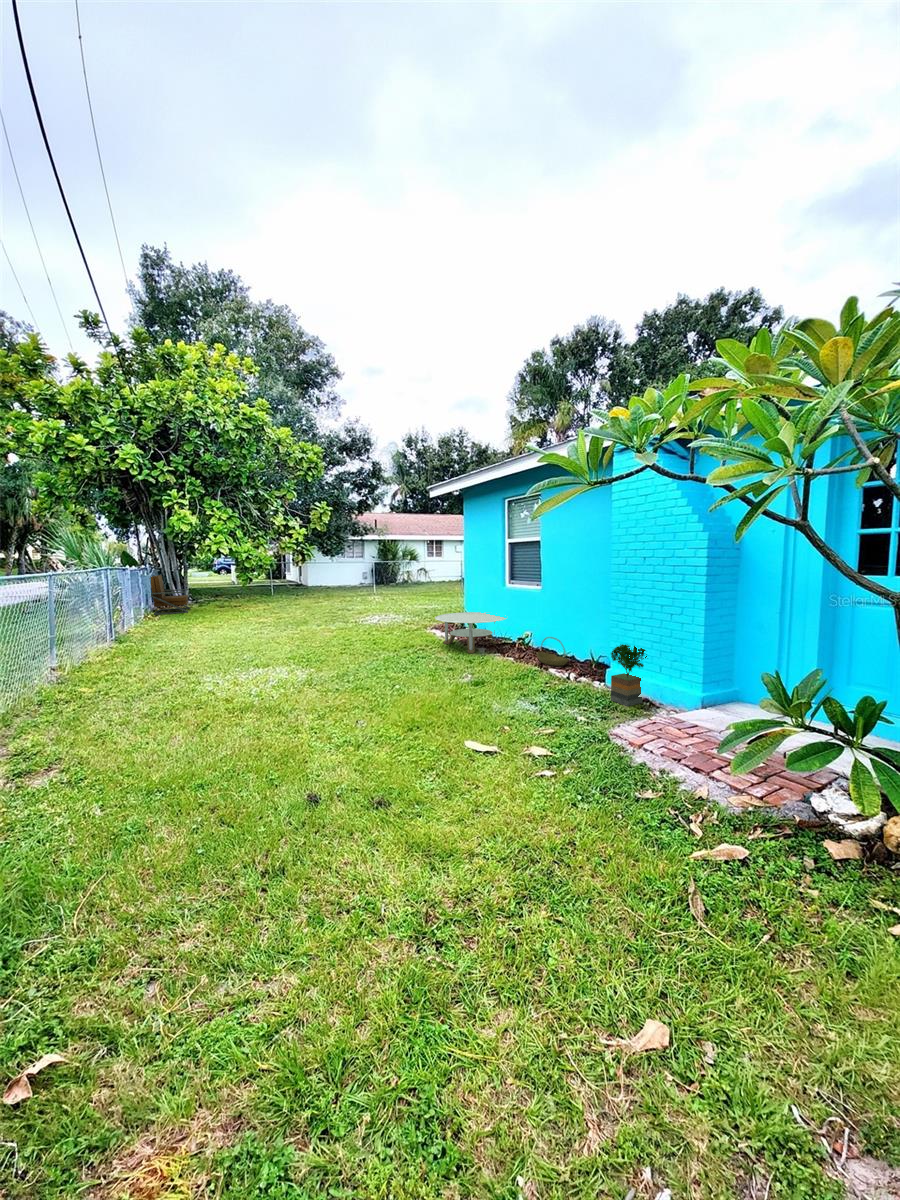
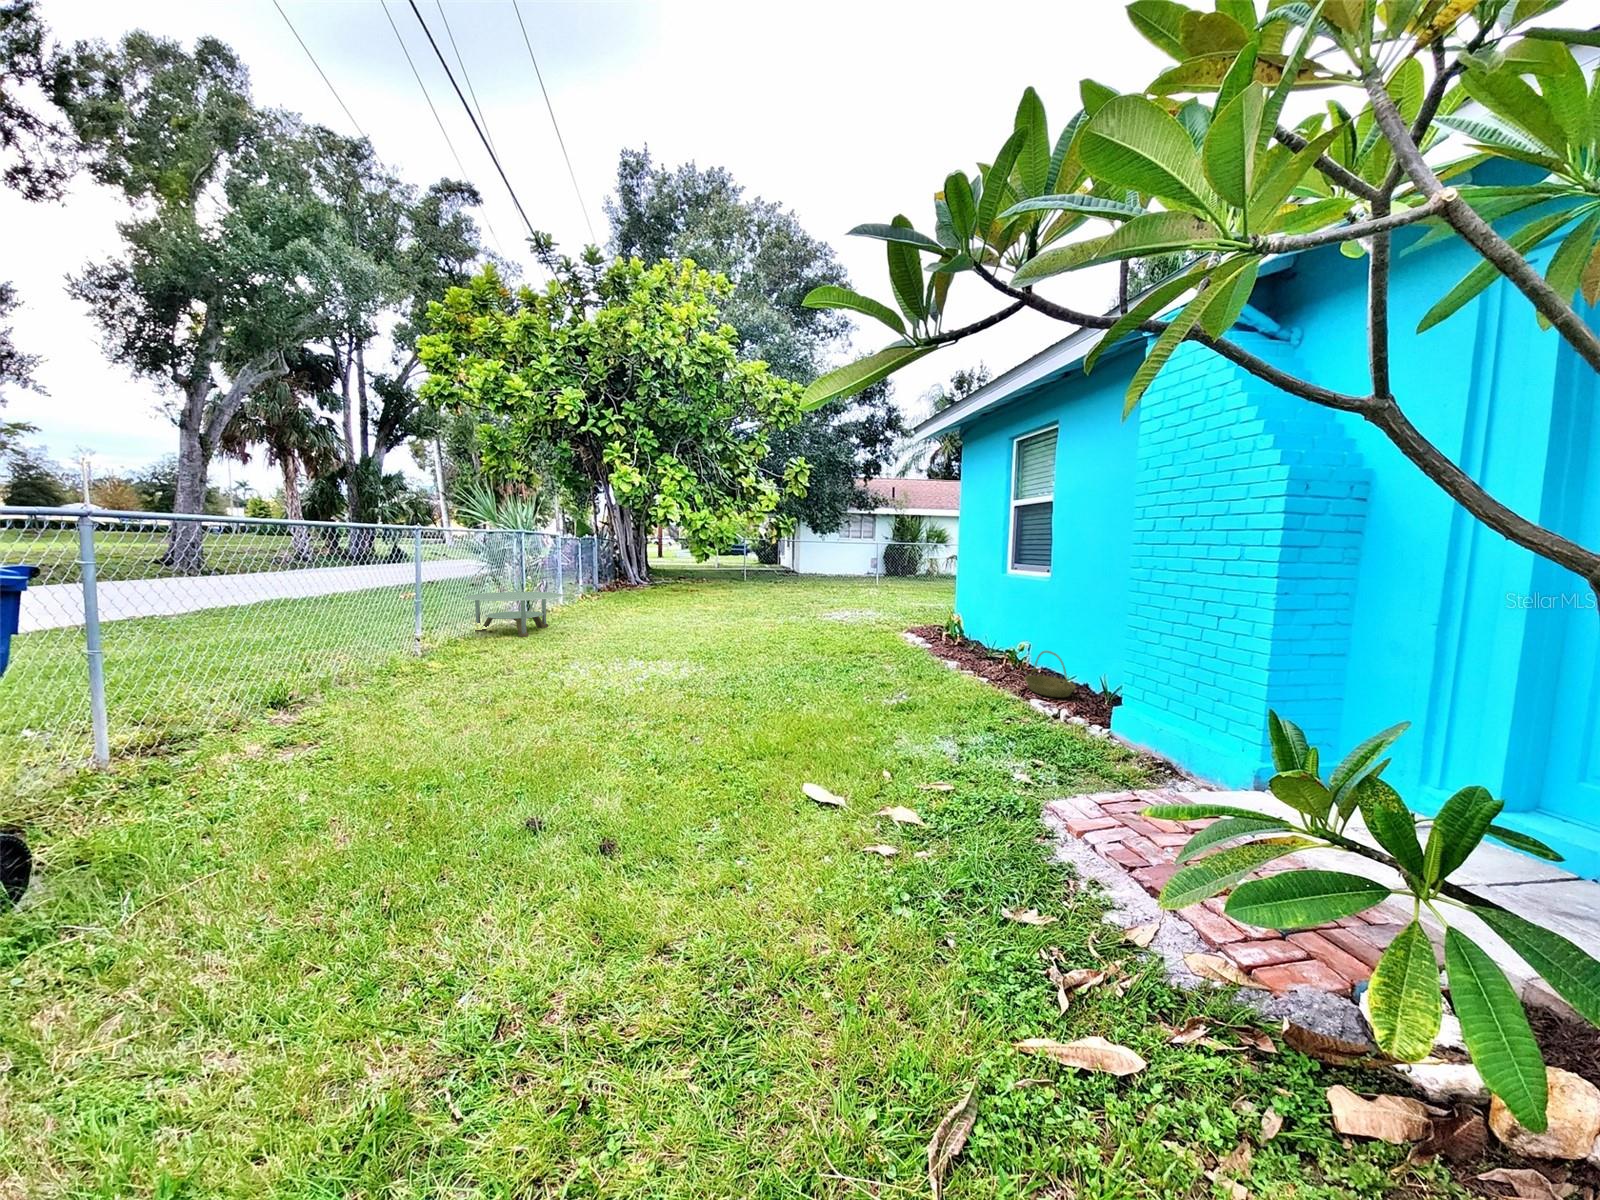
lounge chair: present [149,575,190,615] -> none [594,546,643,592]
round table: present [435,612,507,653] -> present [465,592,562,637]
potted tree: present [611,644,647,706] -> none [1096,663,1177,770]

